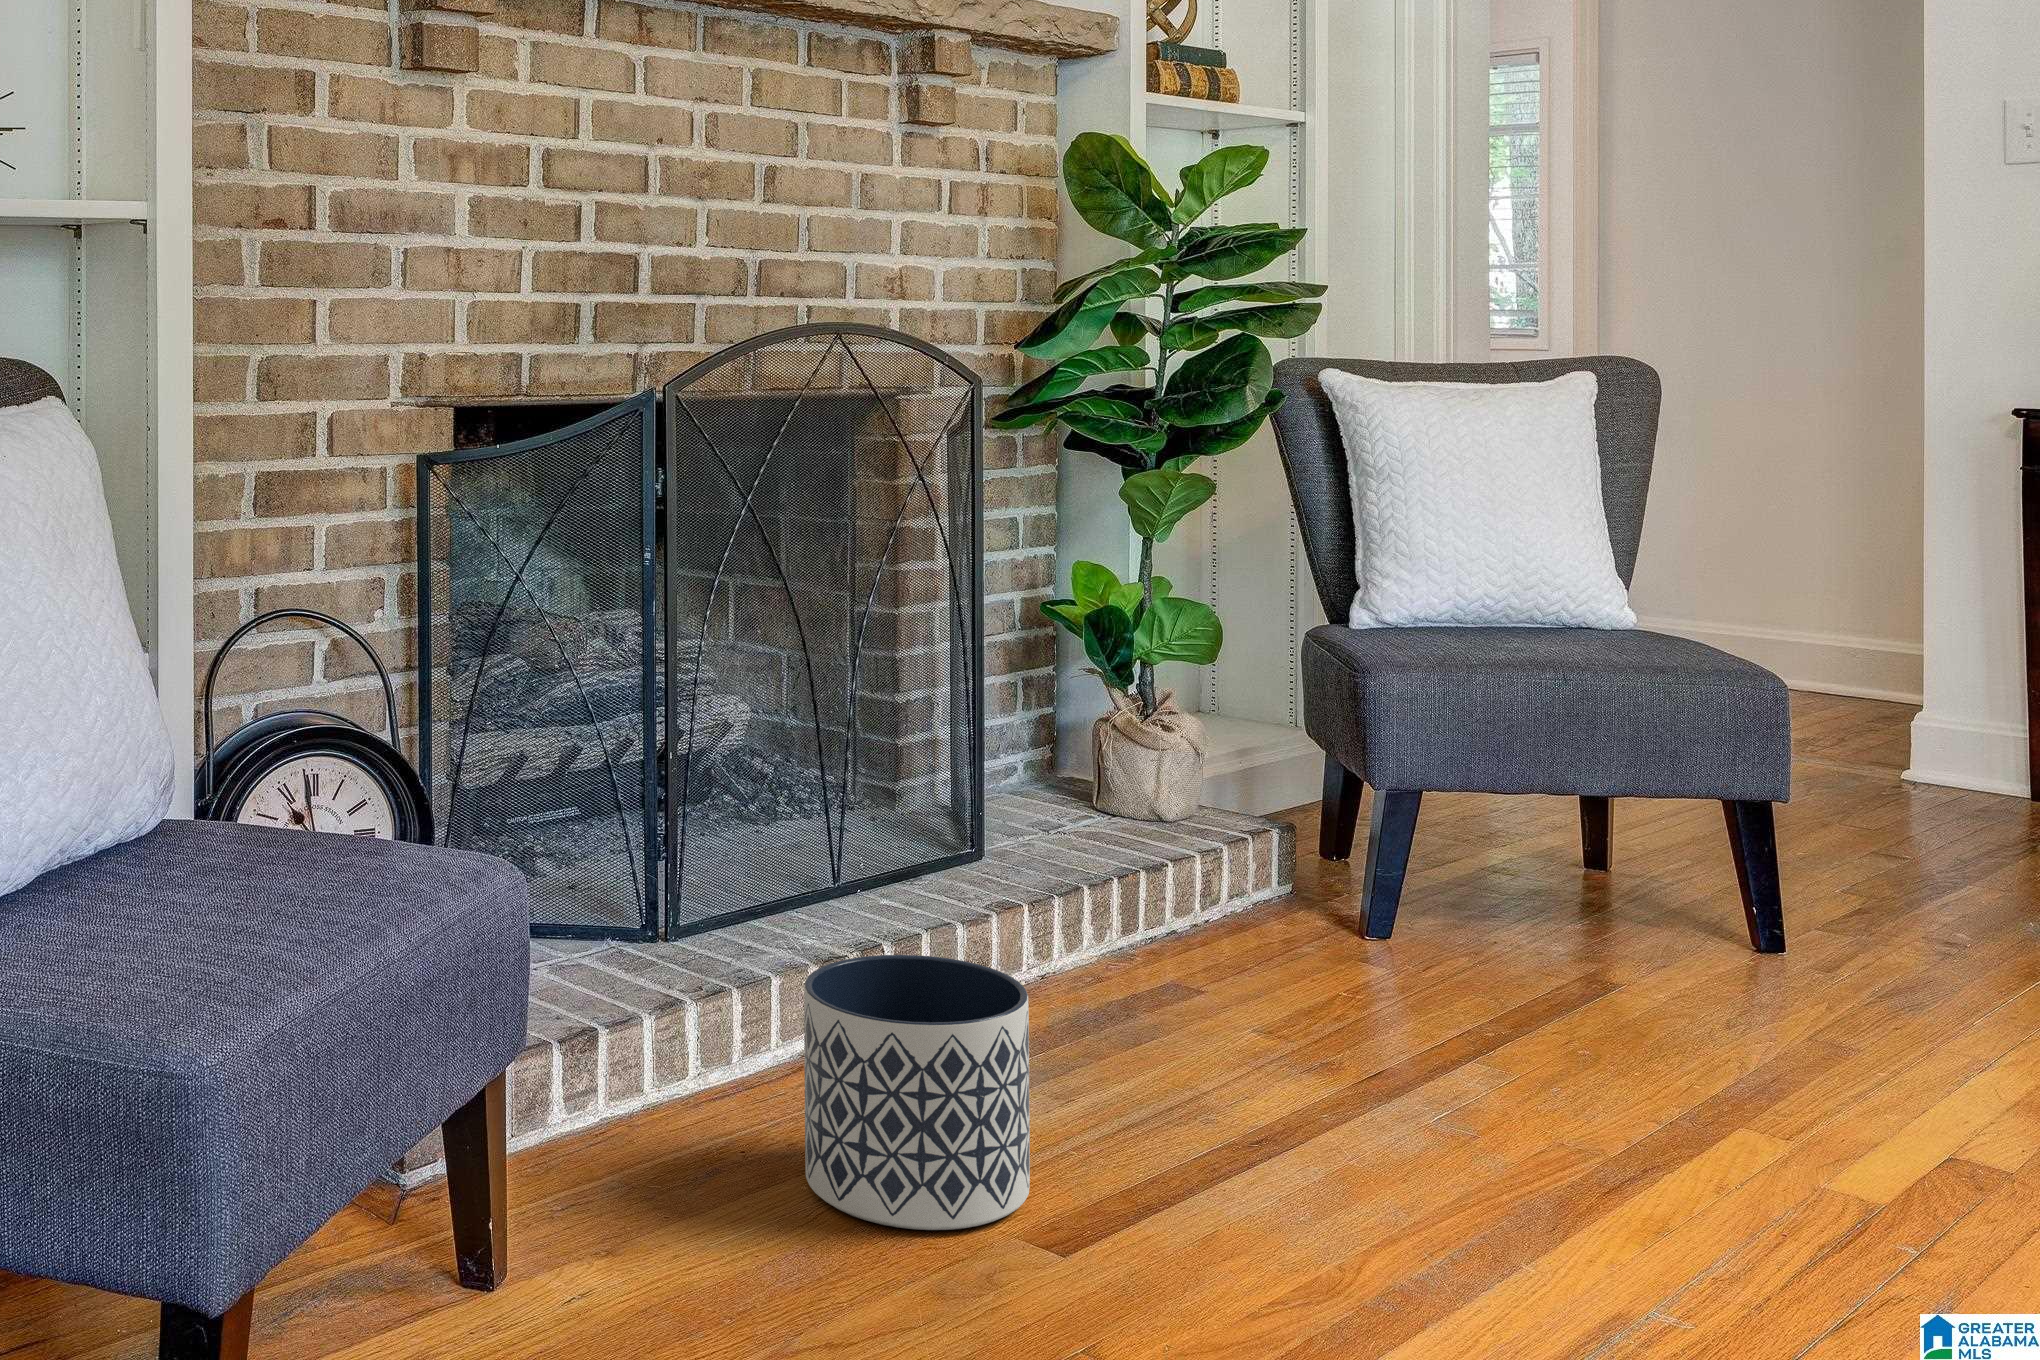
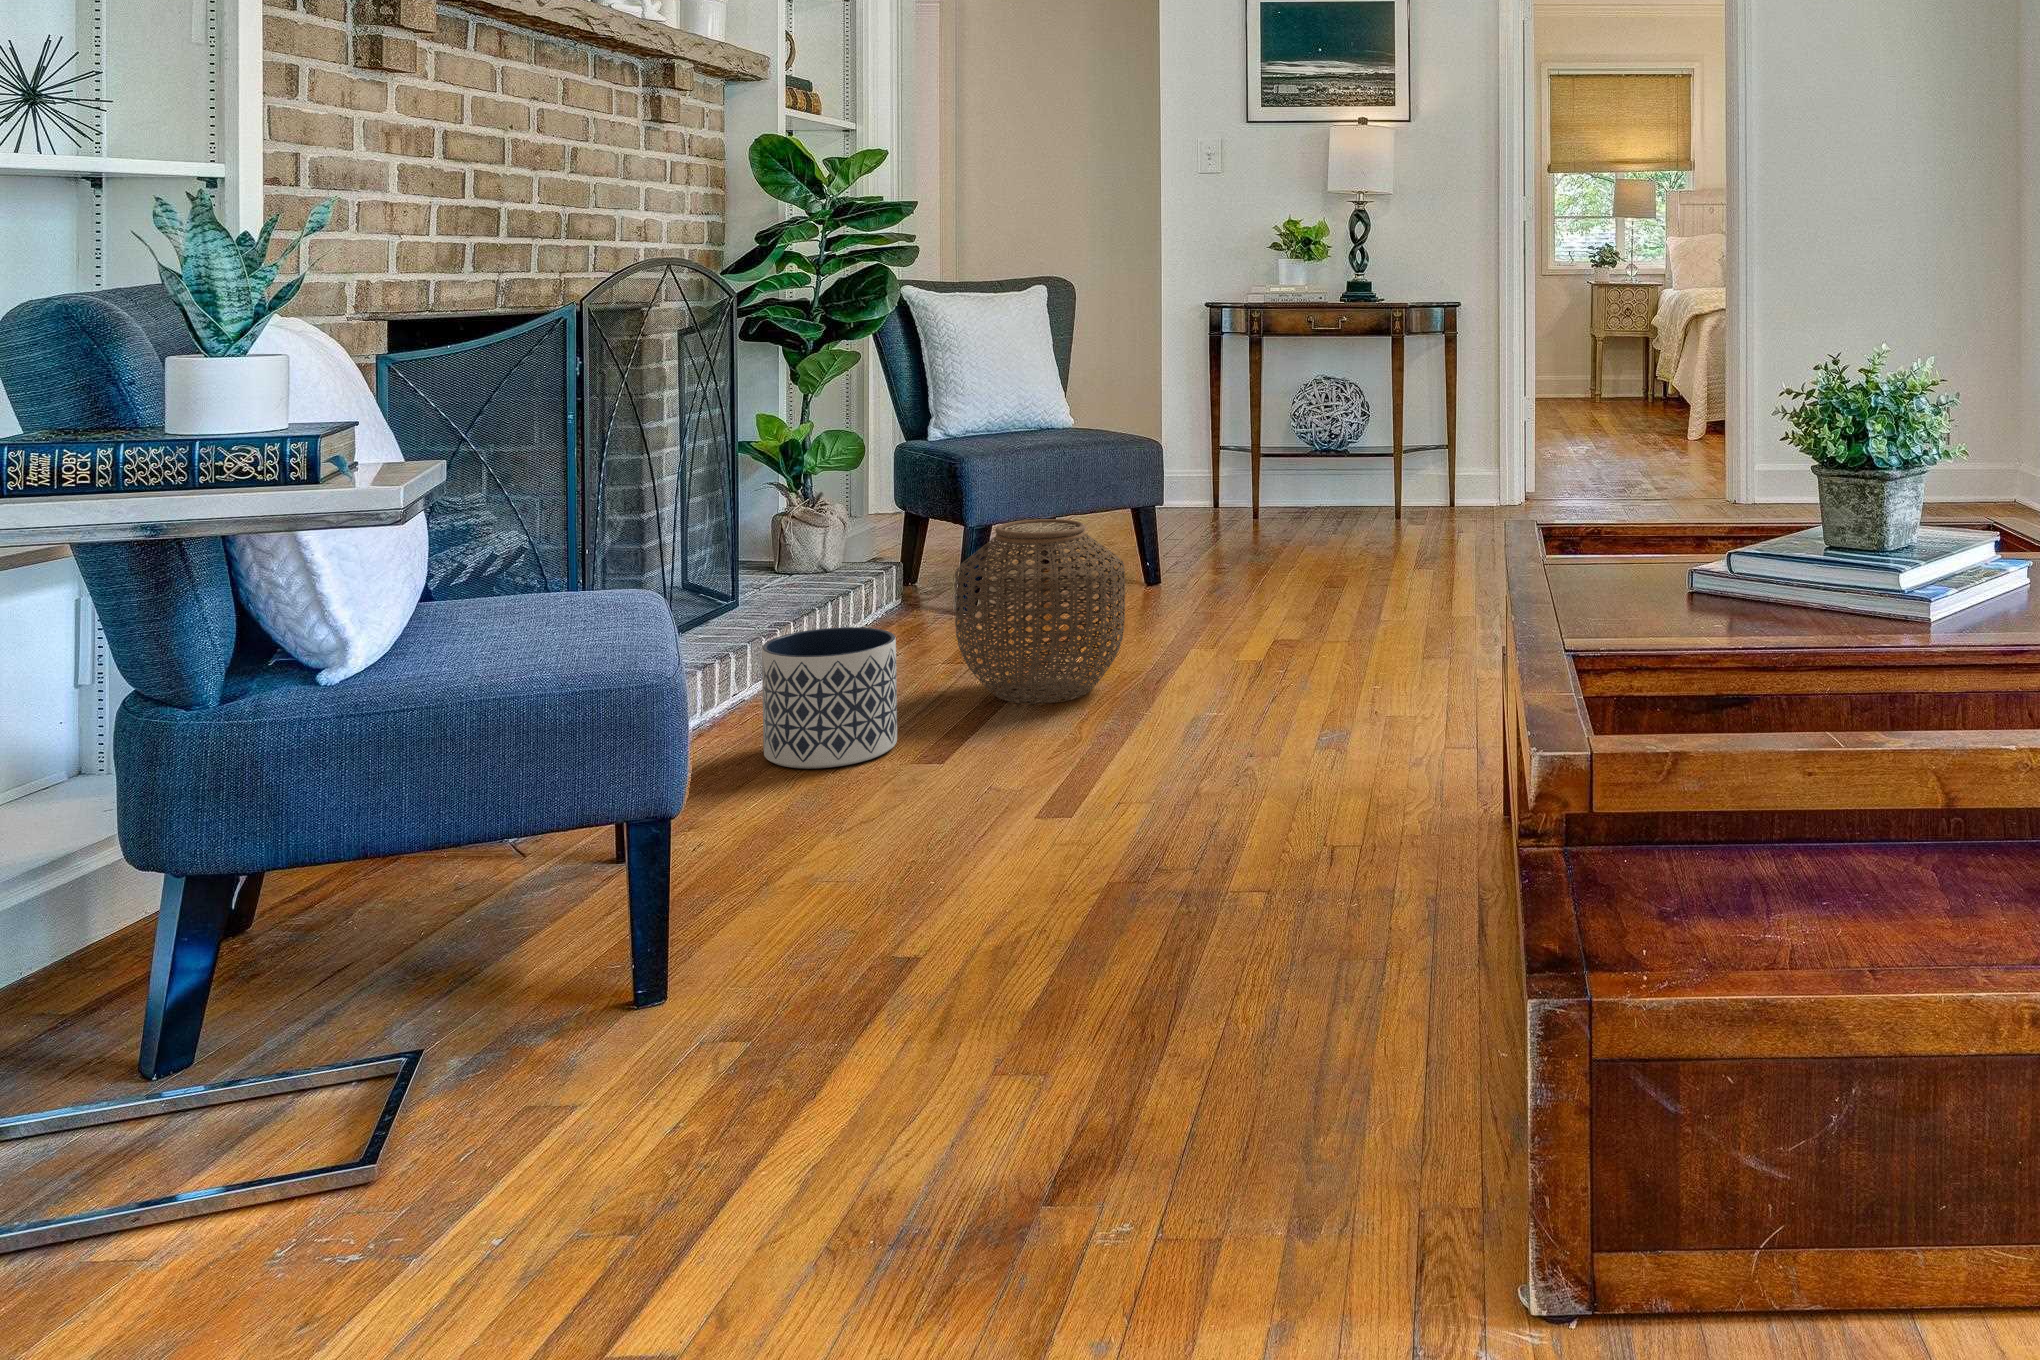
woven basket: none [1201,811,1555,1203] -> present [955,519,1125,704]

